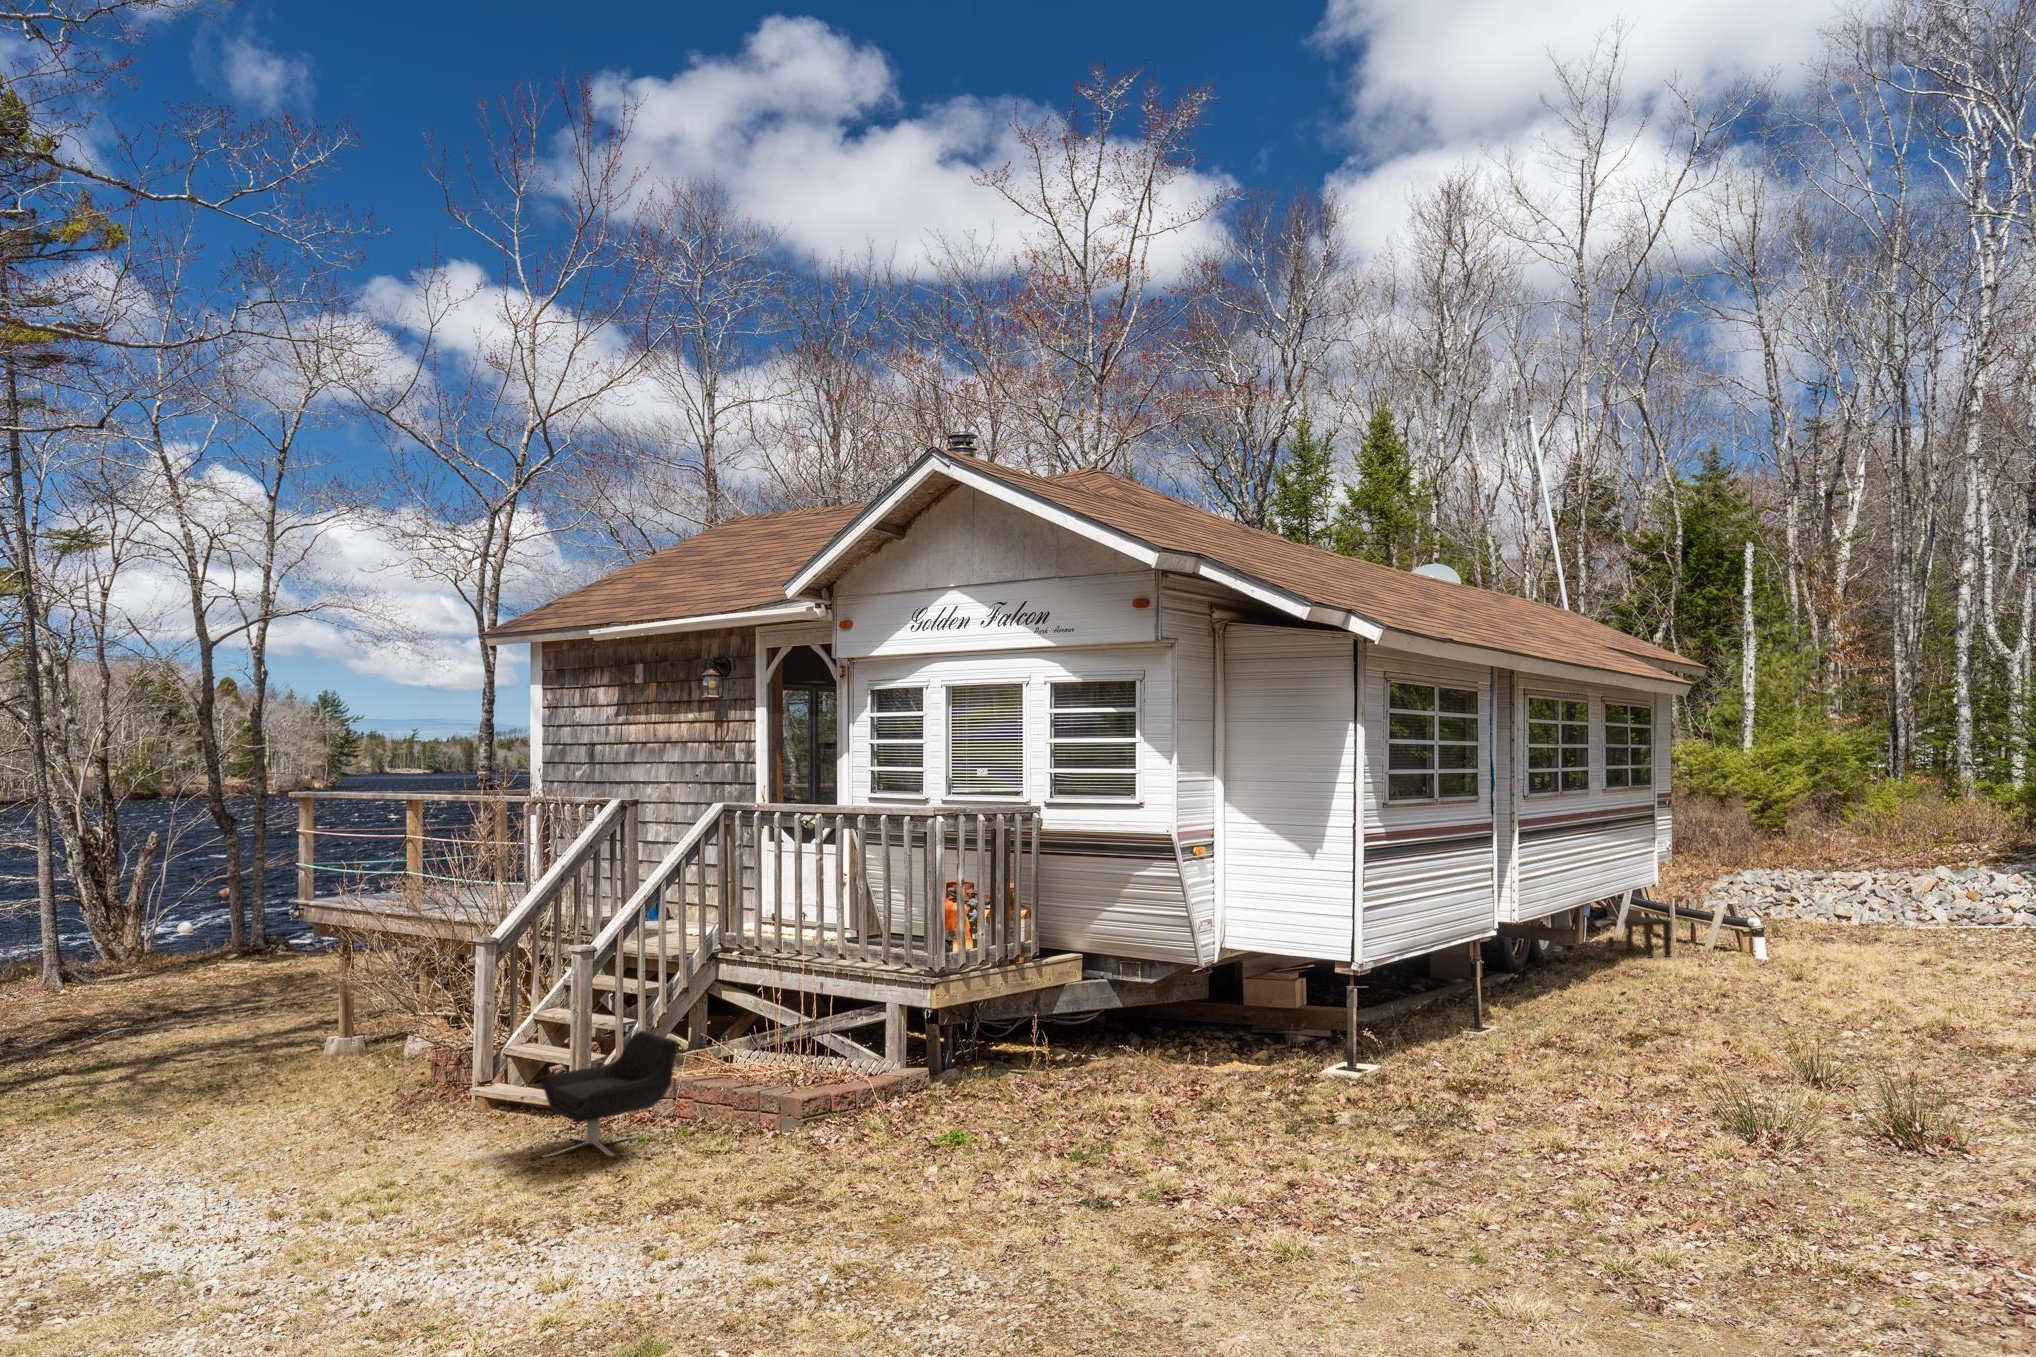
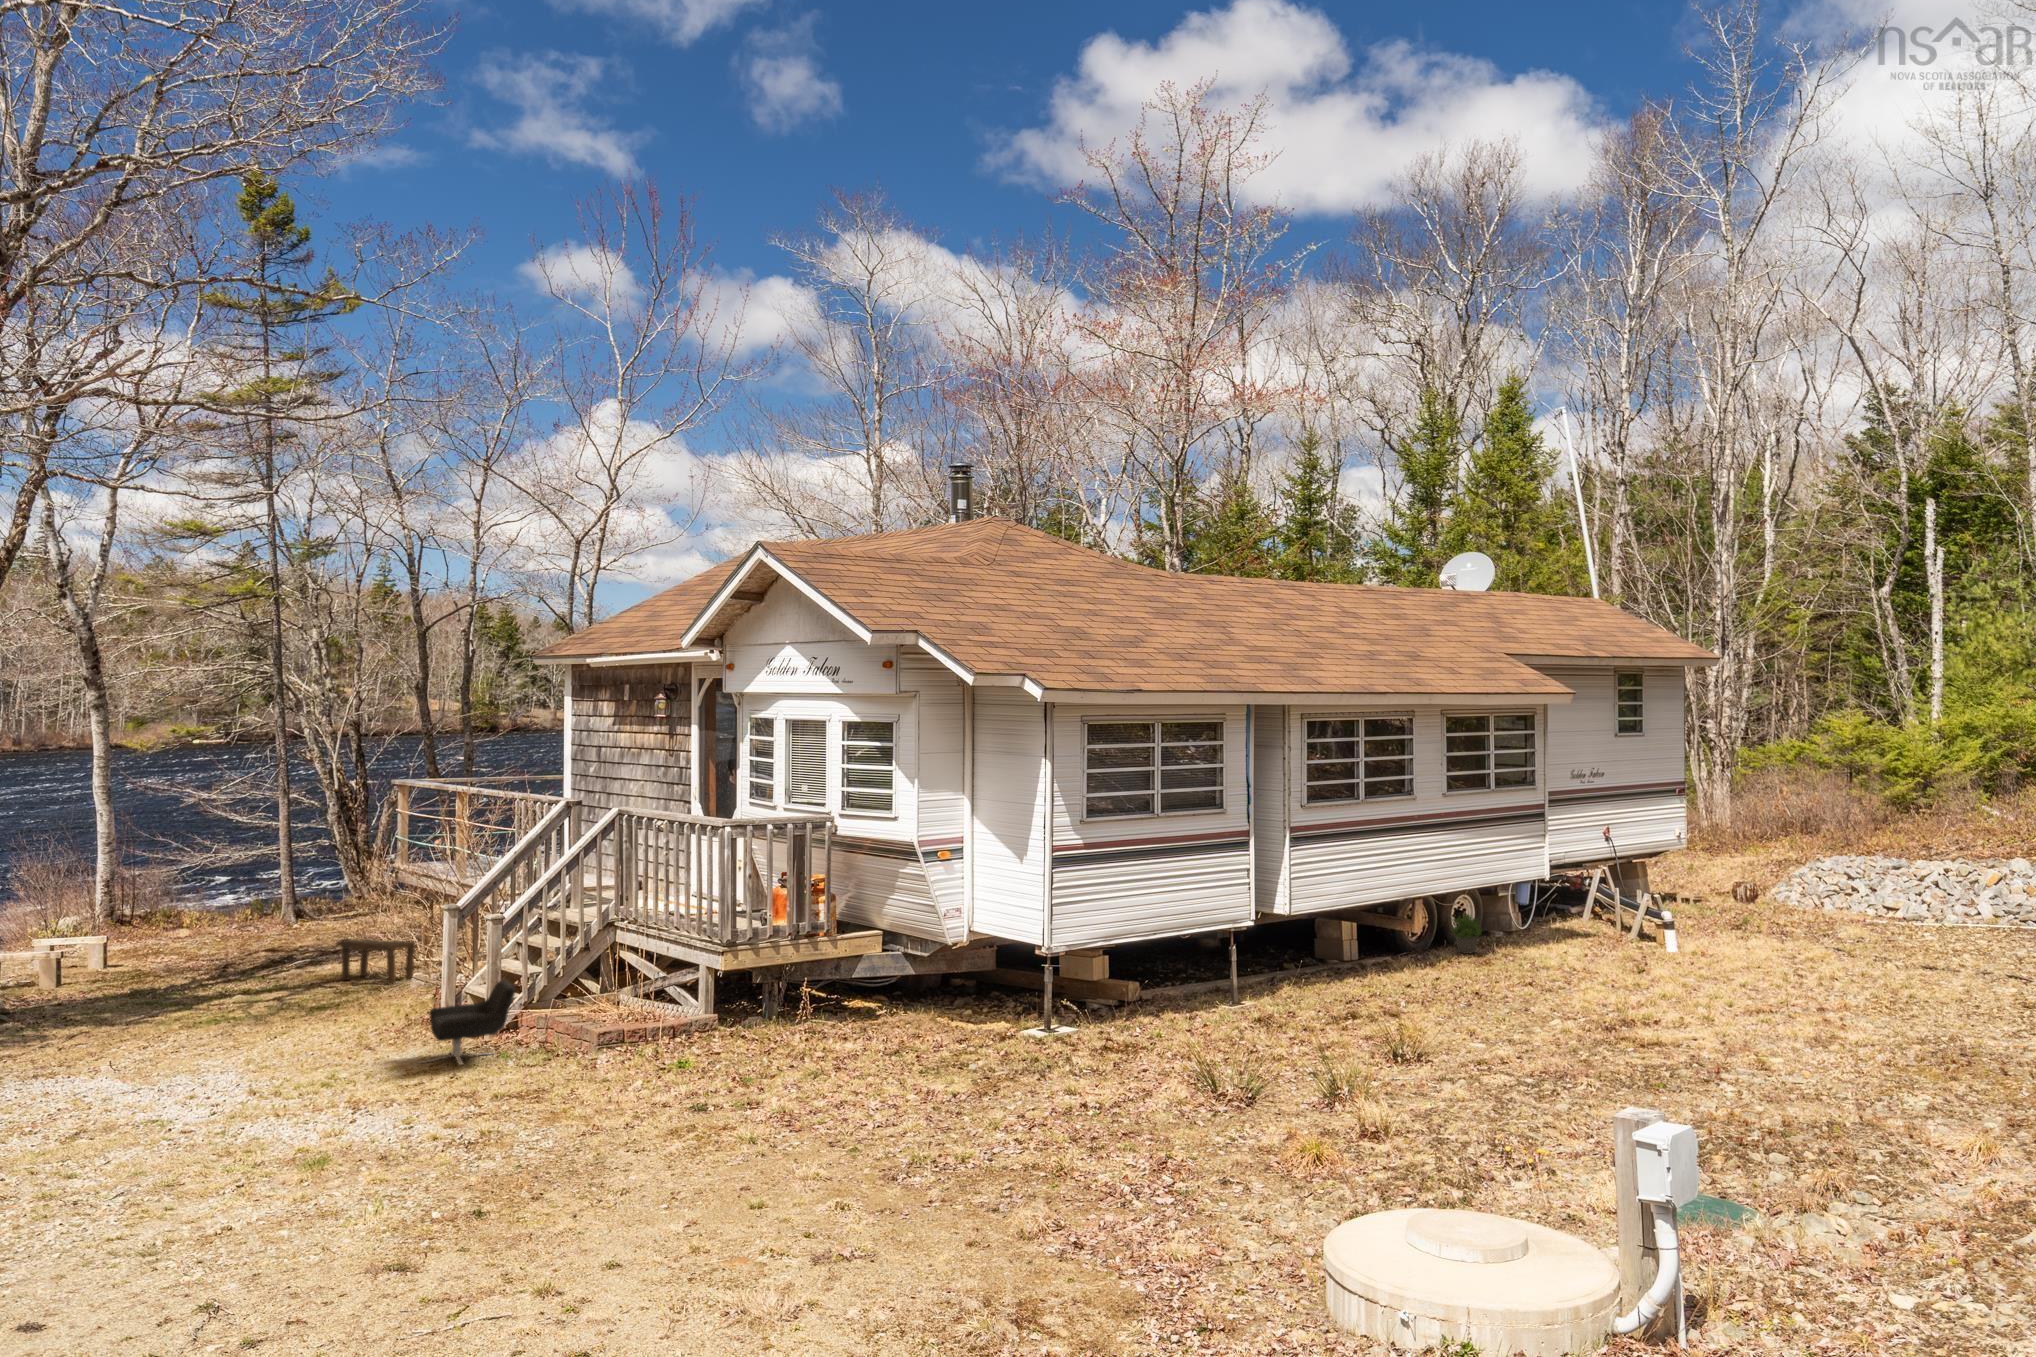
bench: present [1607,914,1671,958] -> present [341,939,415,985]
potted plant: none [1564,924,1603,968] -> present [1452,914,1482,954]

